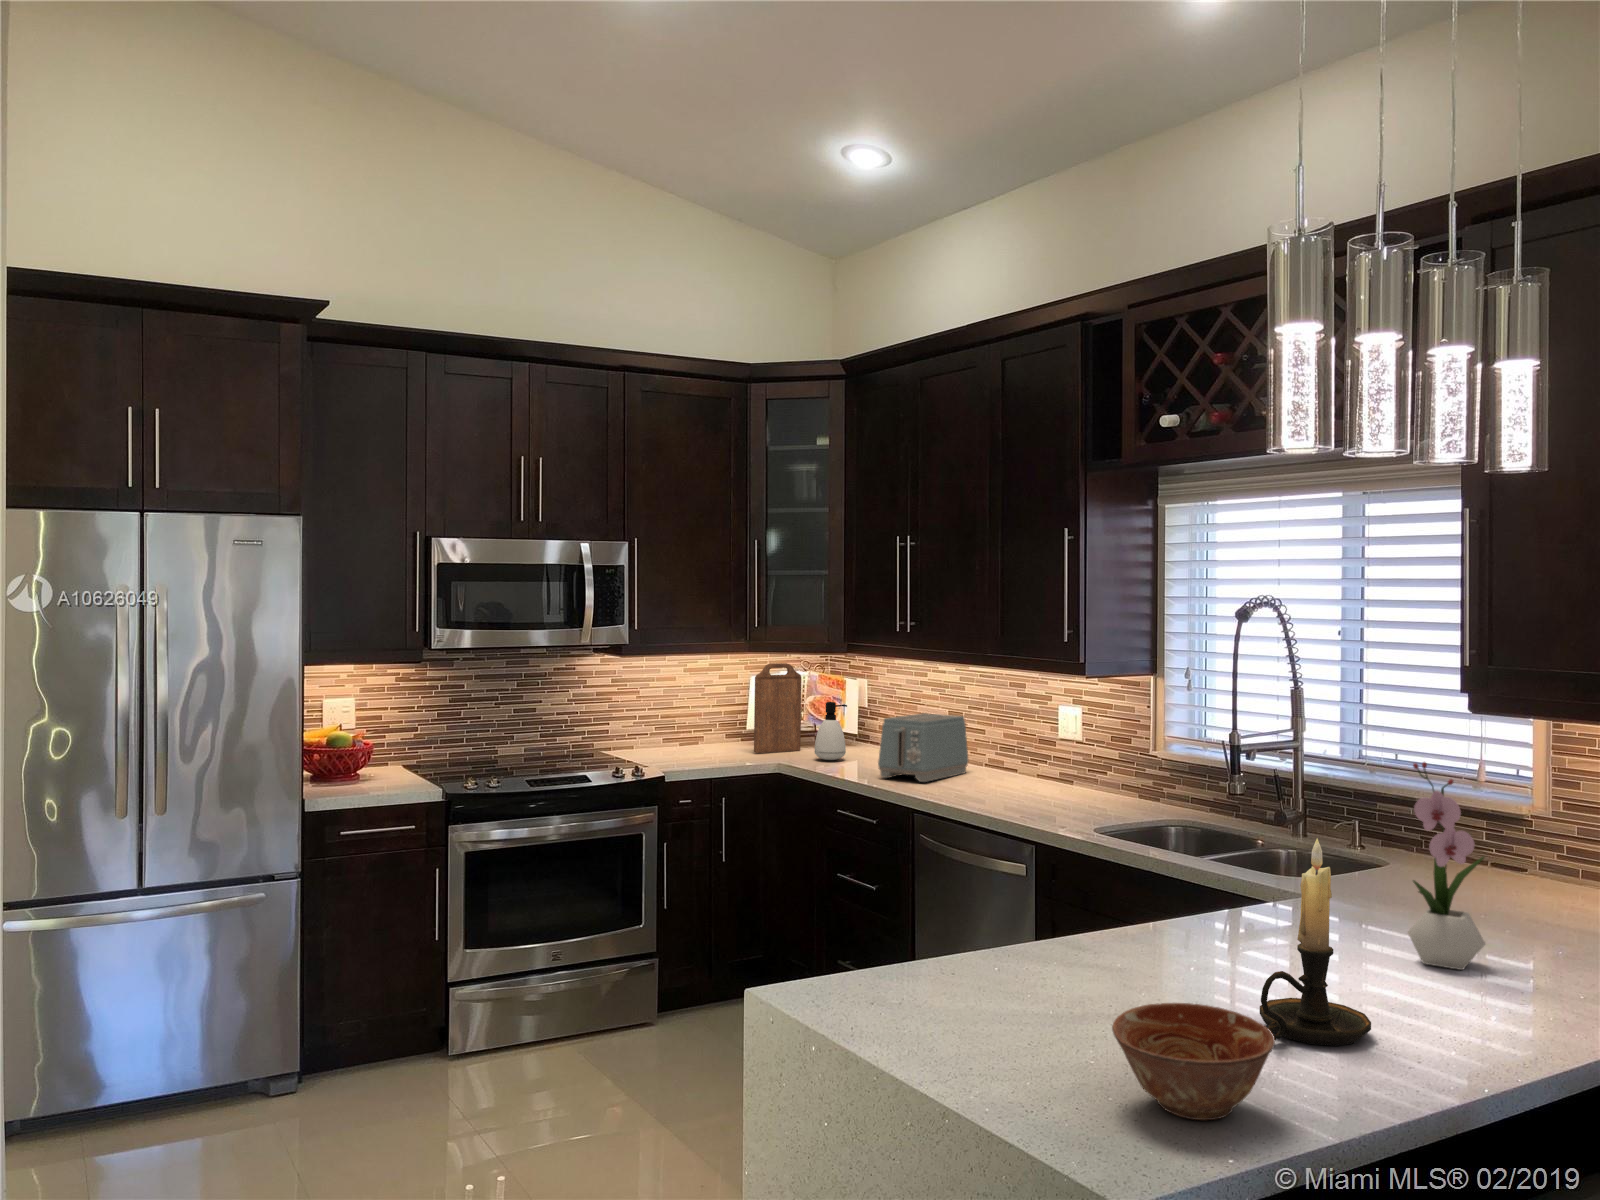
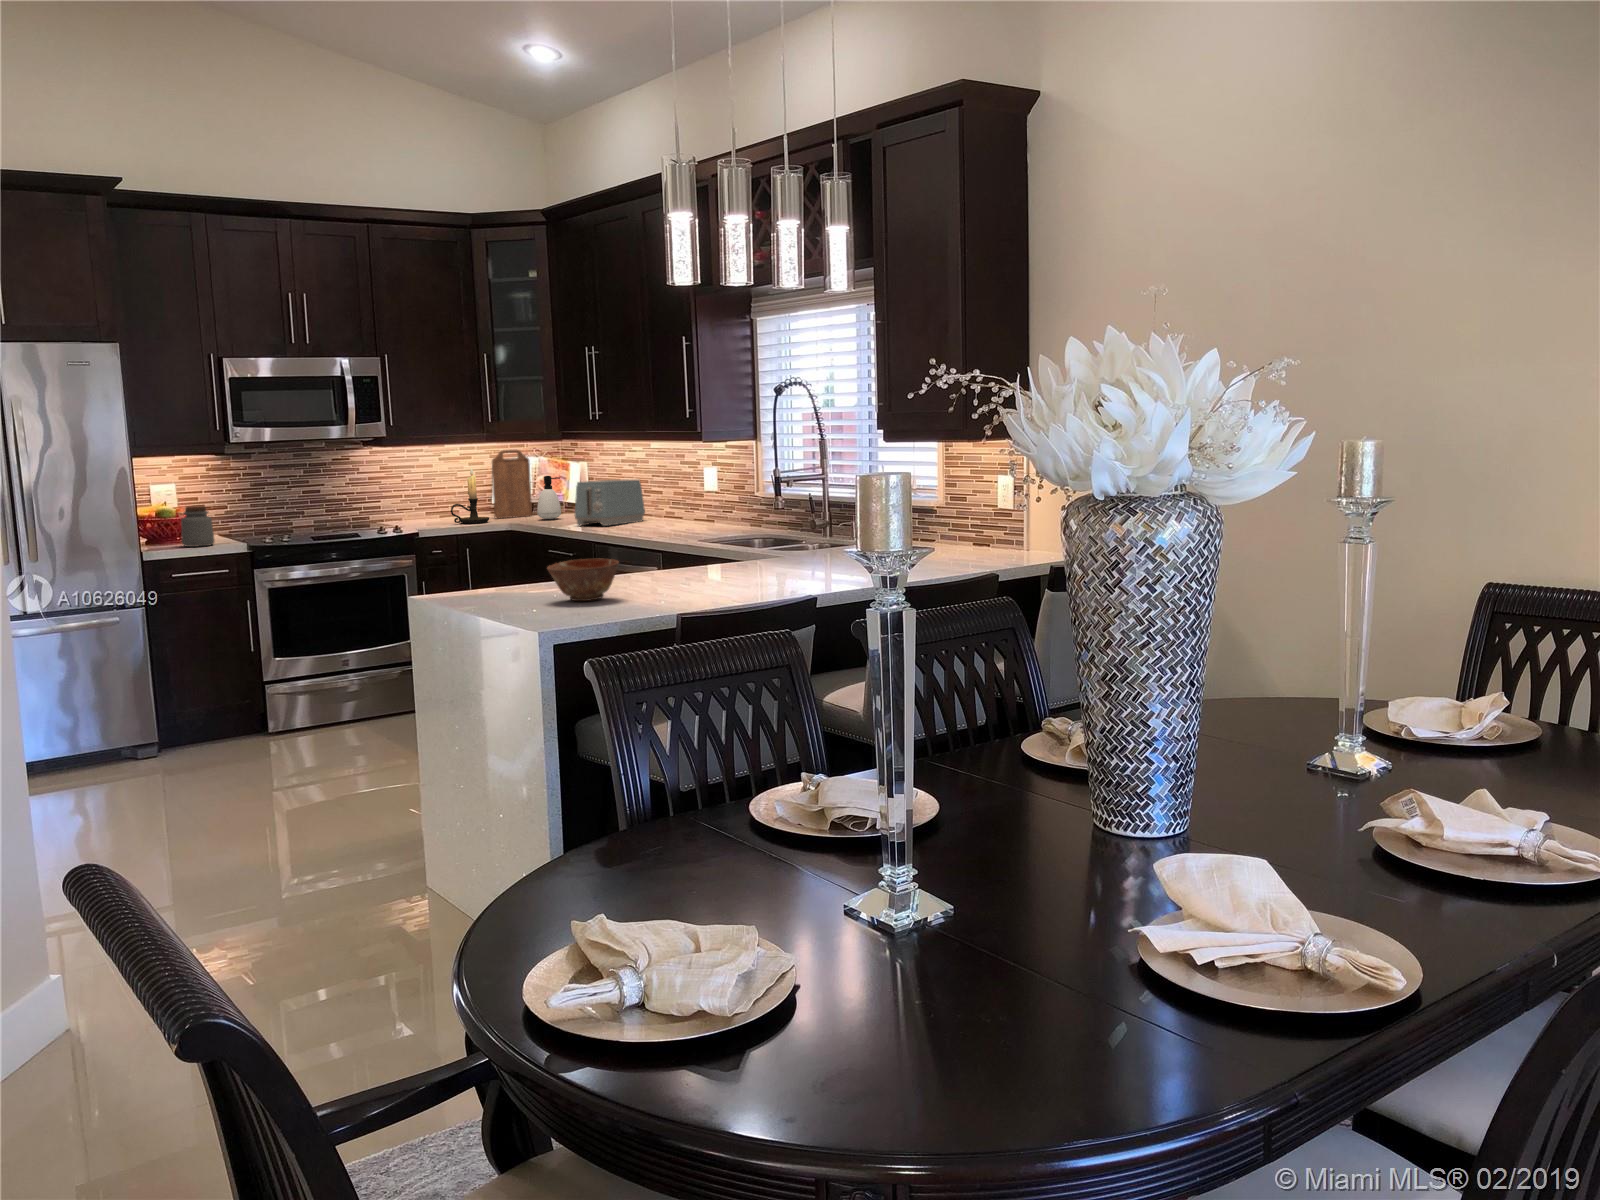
jar: none [357,732,400,790] -> present [181,505,214,547]
flower arrangement: present [1408,762,1485,970] -> none [775,457,822,568]
candle holder: present [1260,839,1371,1046] -> present [451,468,489,524]

